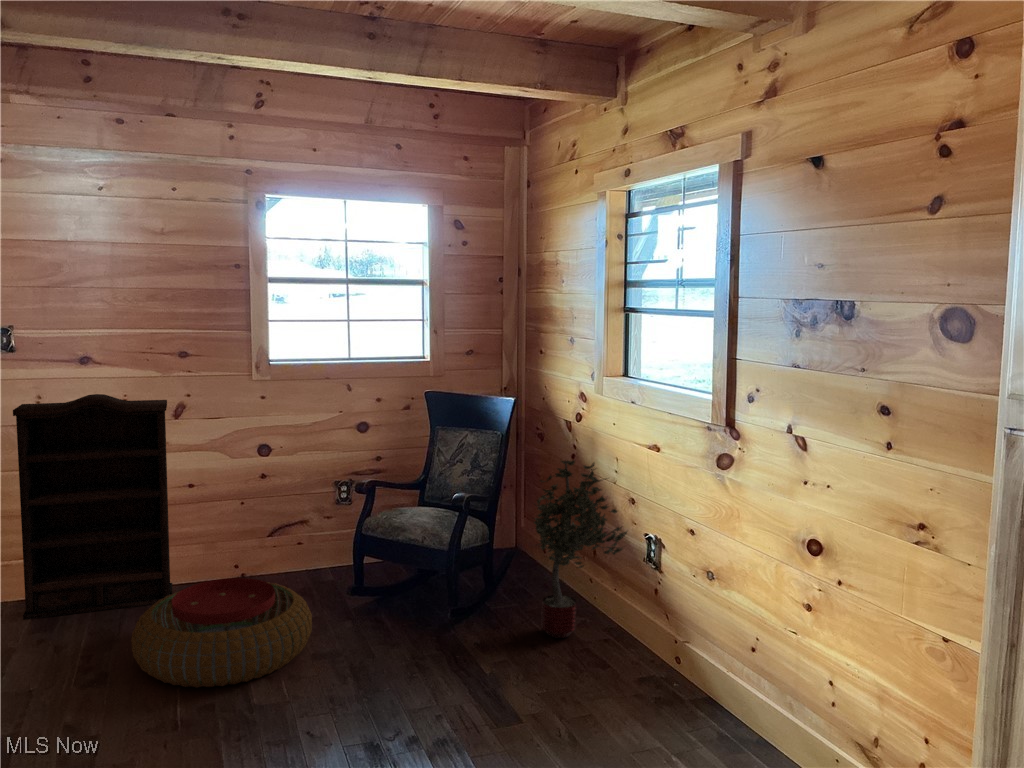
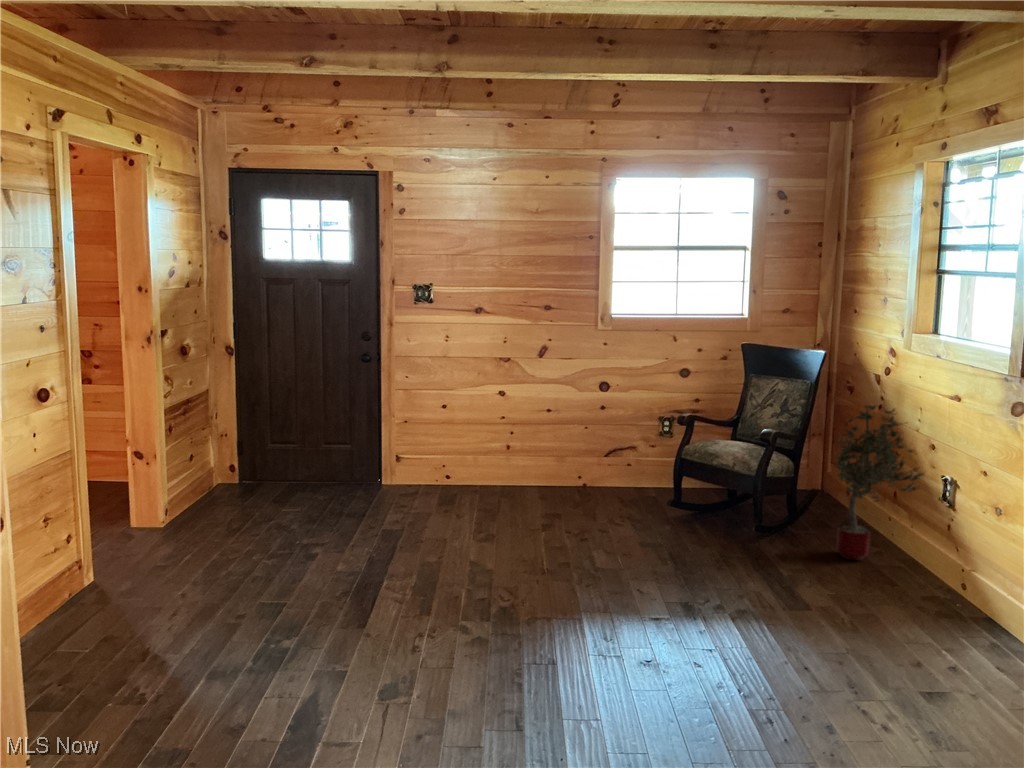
bookshelf: present [13,394,173,620] -> none [435,335,536,497]
pouf: present [131,578,312,688] -> none [512,479,641,552]

